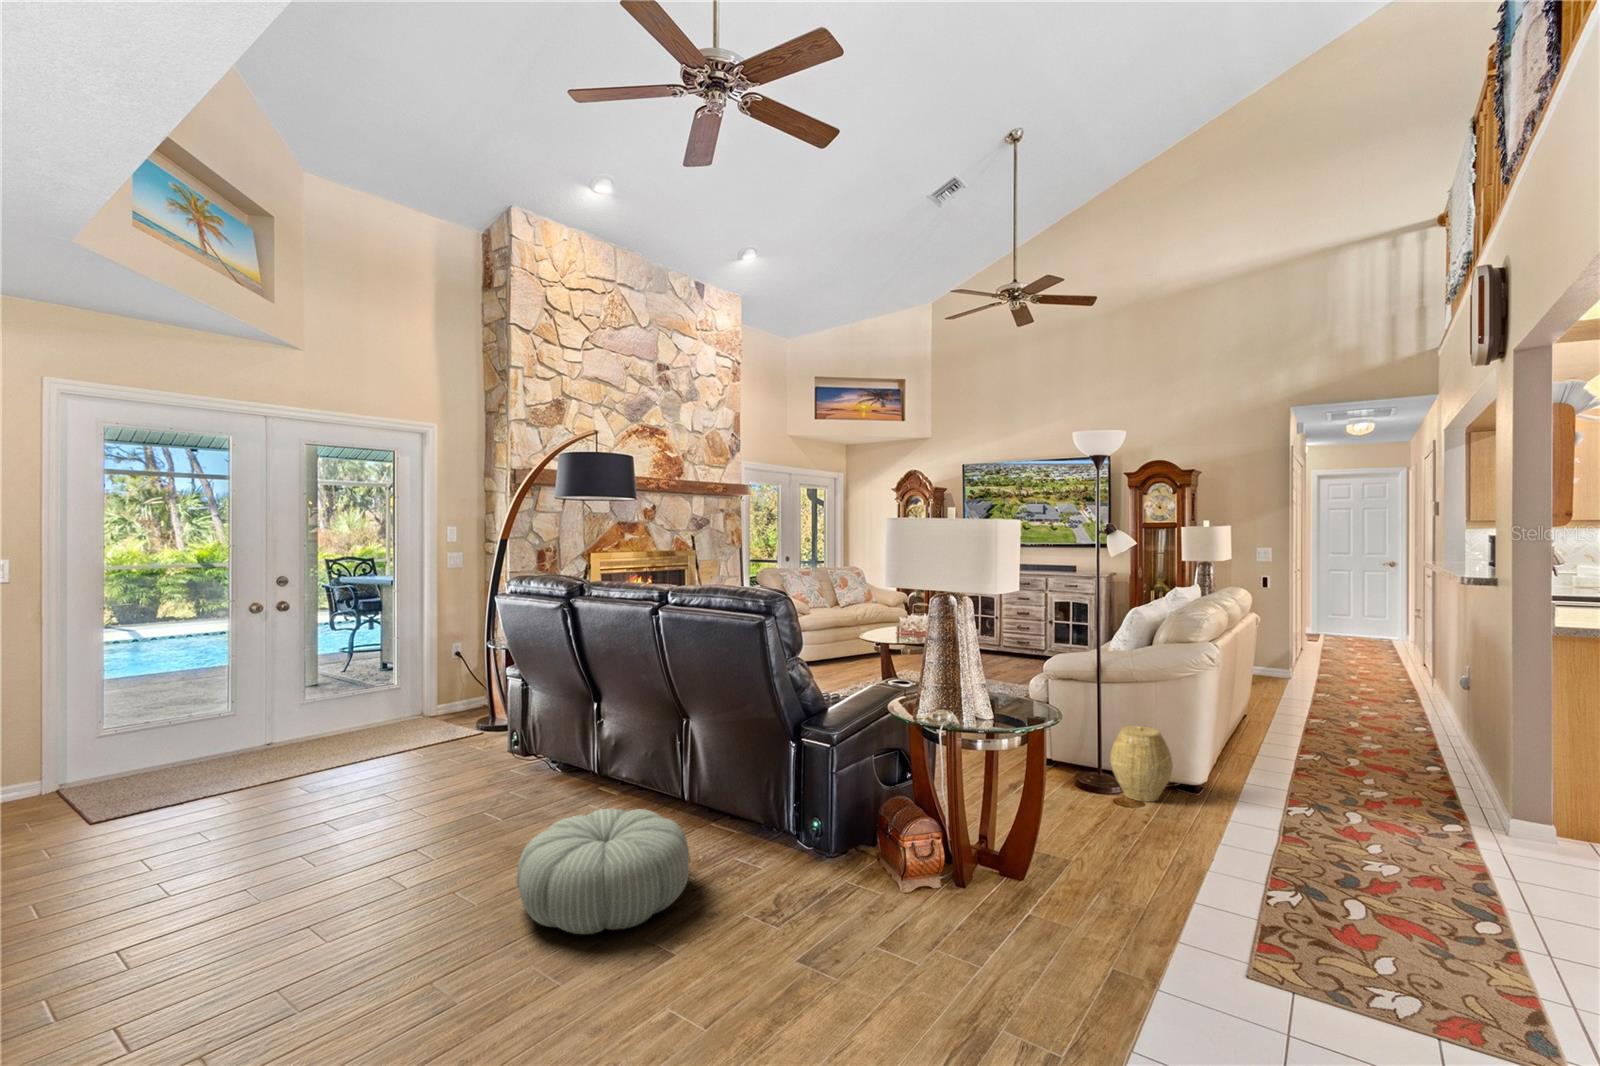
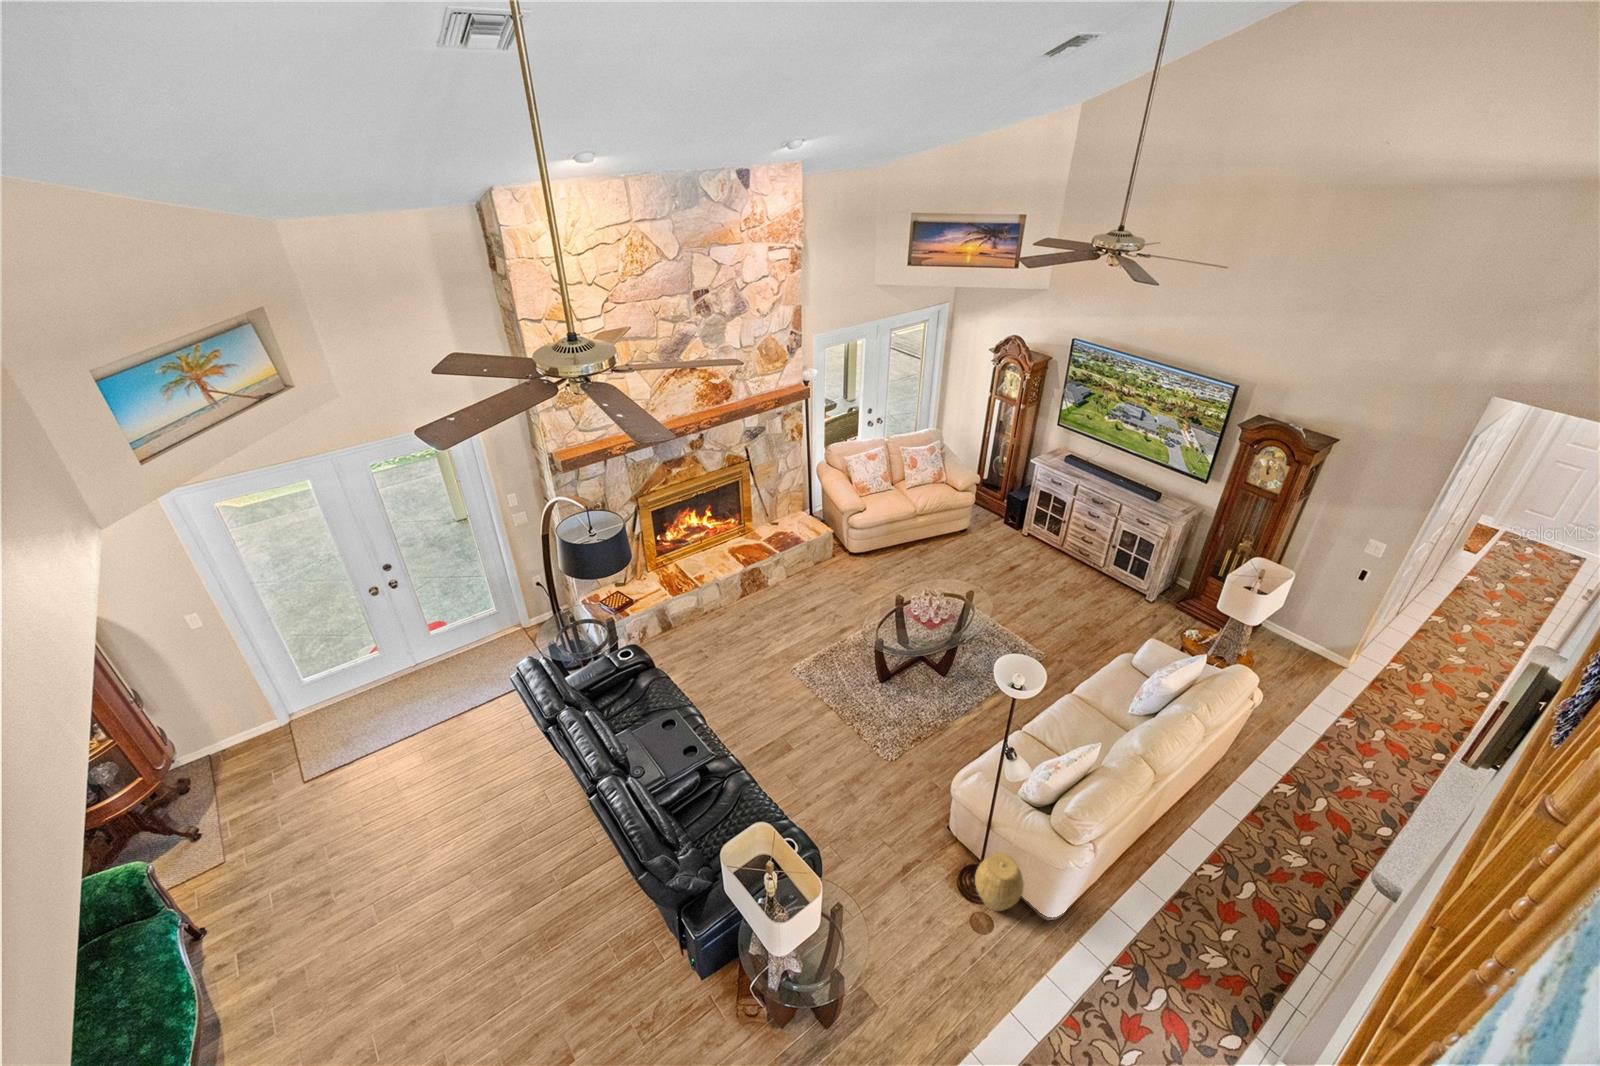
pouf: present [517,809,689,934] -> none [497,891,608,1005]

